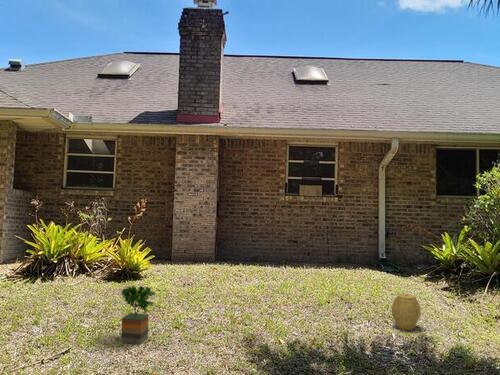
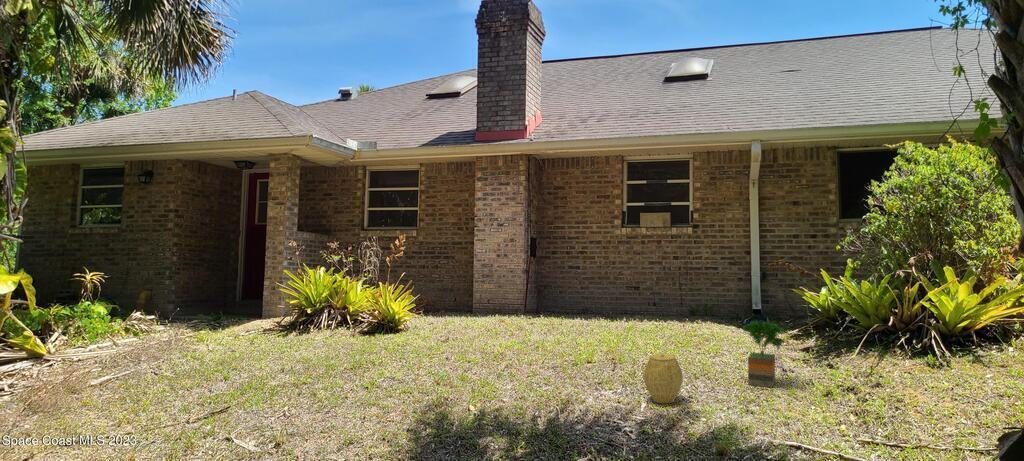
potted tree: present [121,286,155,344] -> present [742,322,785,387]

